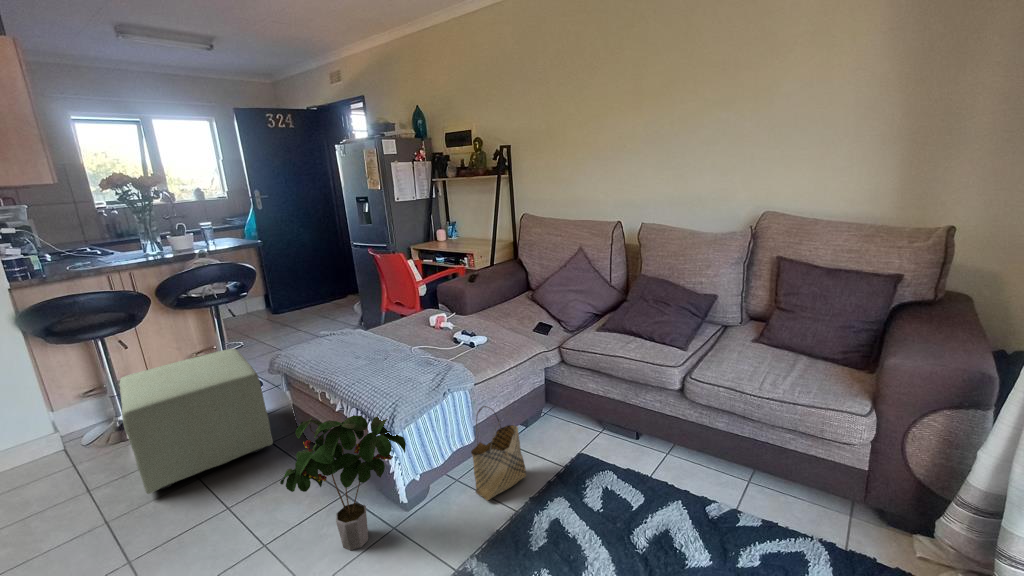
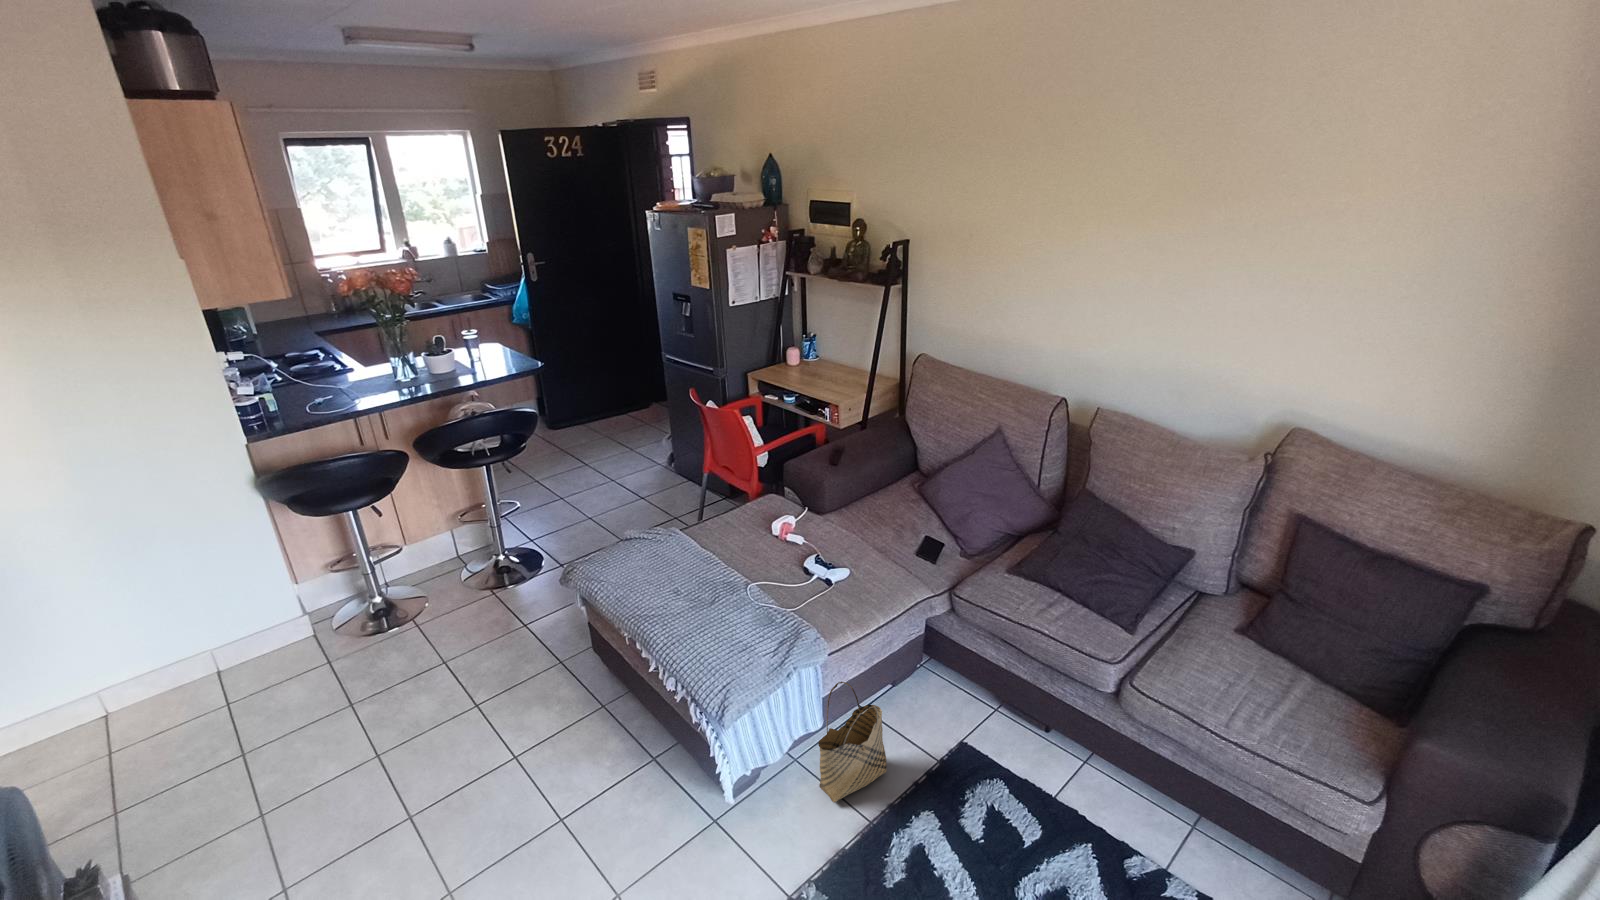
ottoman: present [120,349,273,494] -> none [382,532,564,724]
potted plant: present [280,416,406,550] -> none [584,690,739,847]

